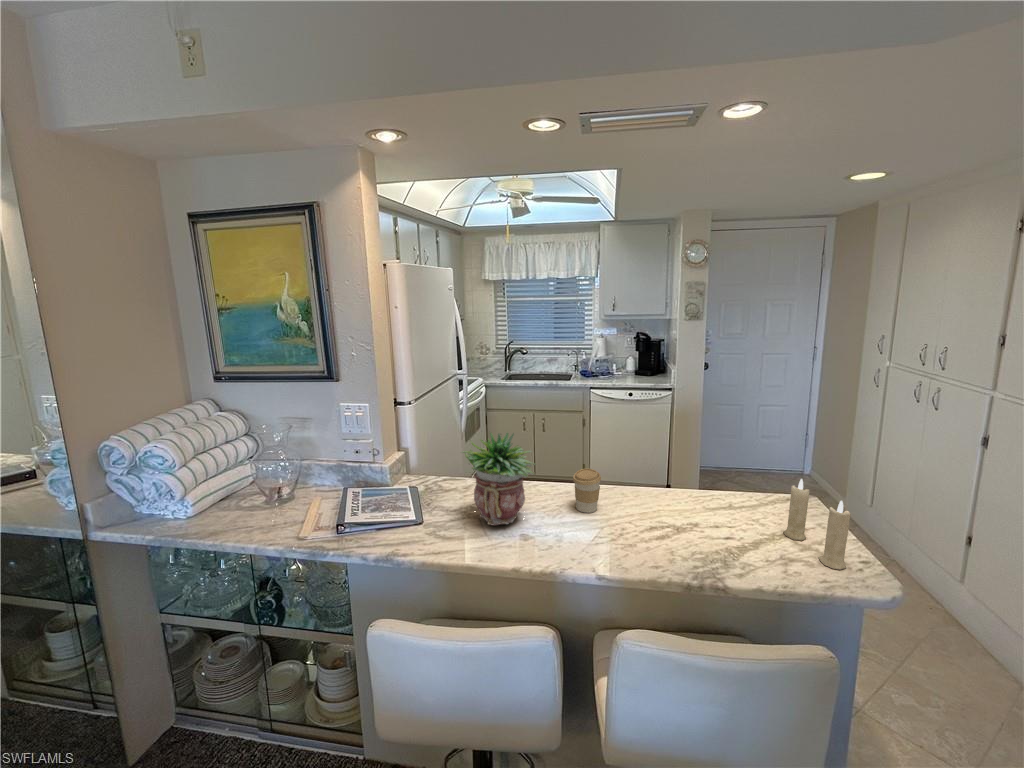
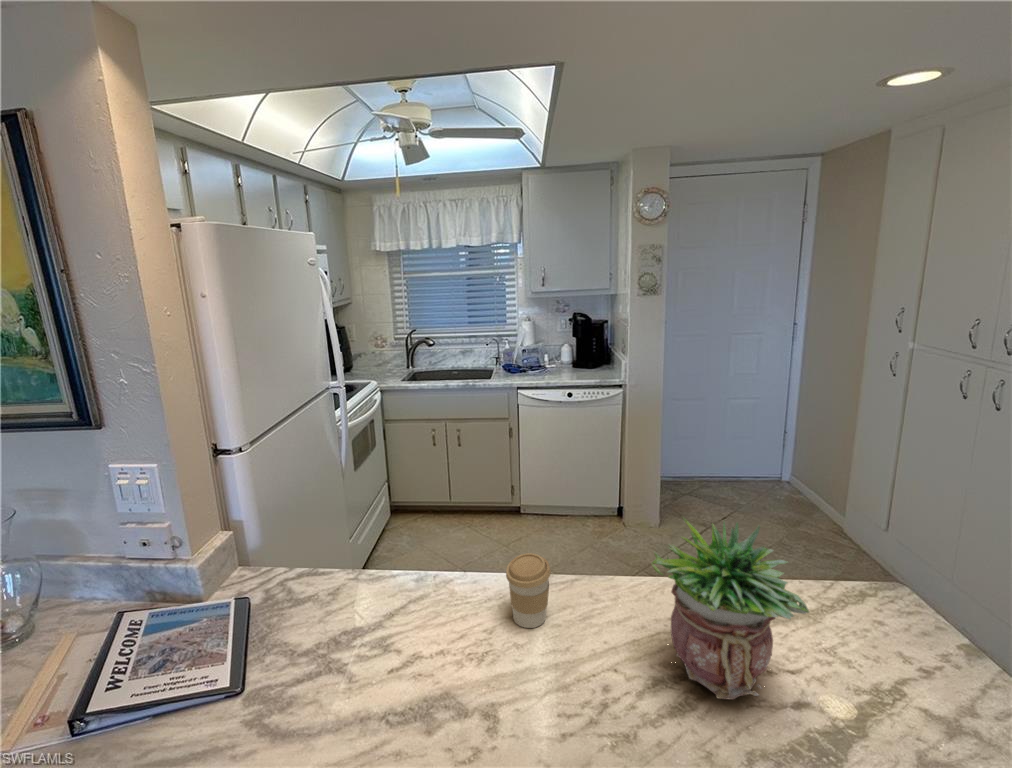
potted plant: present [462,433,536,525] -> present [652,517,809,699]
candle: present [783,479,851,570] -> none [828,550,964,716]

